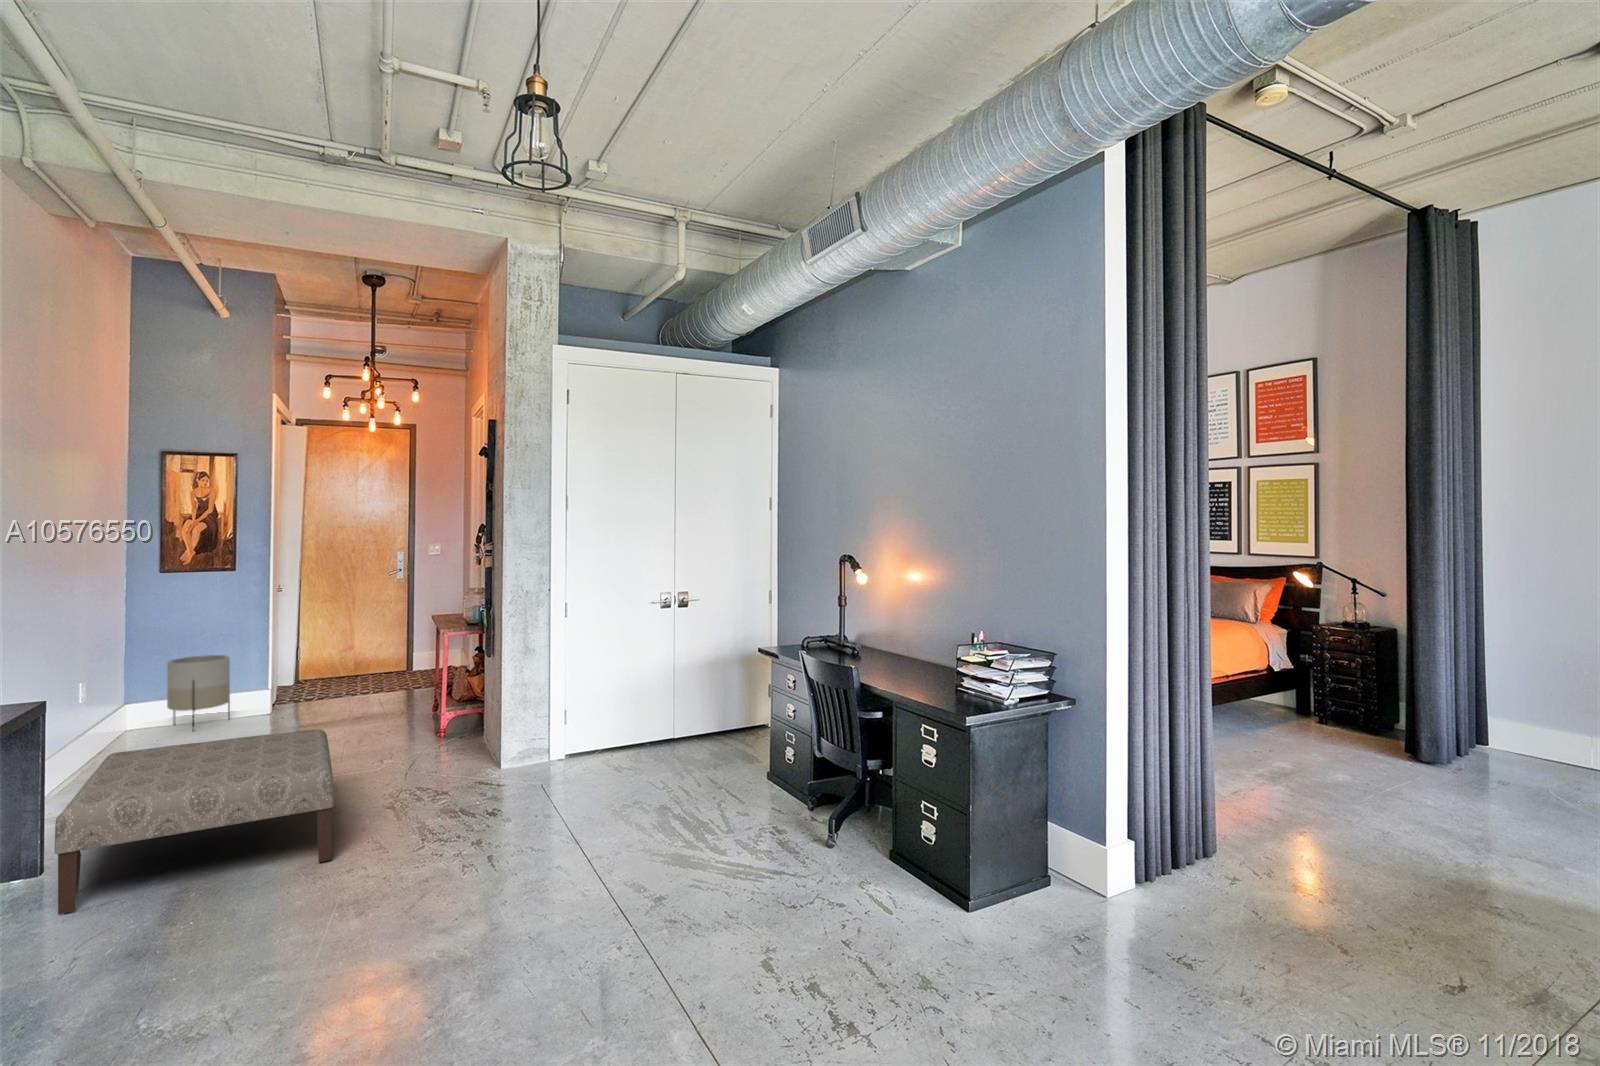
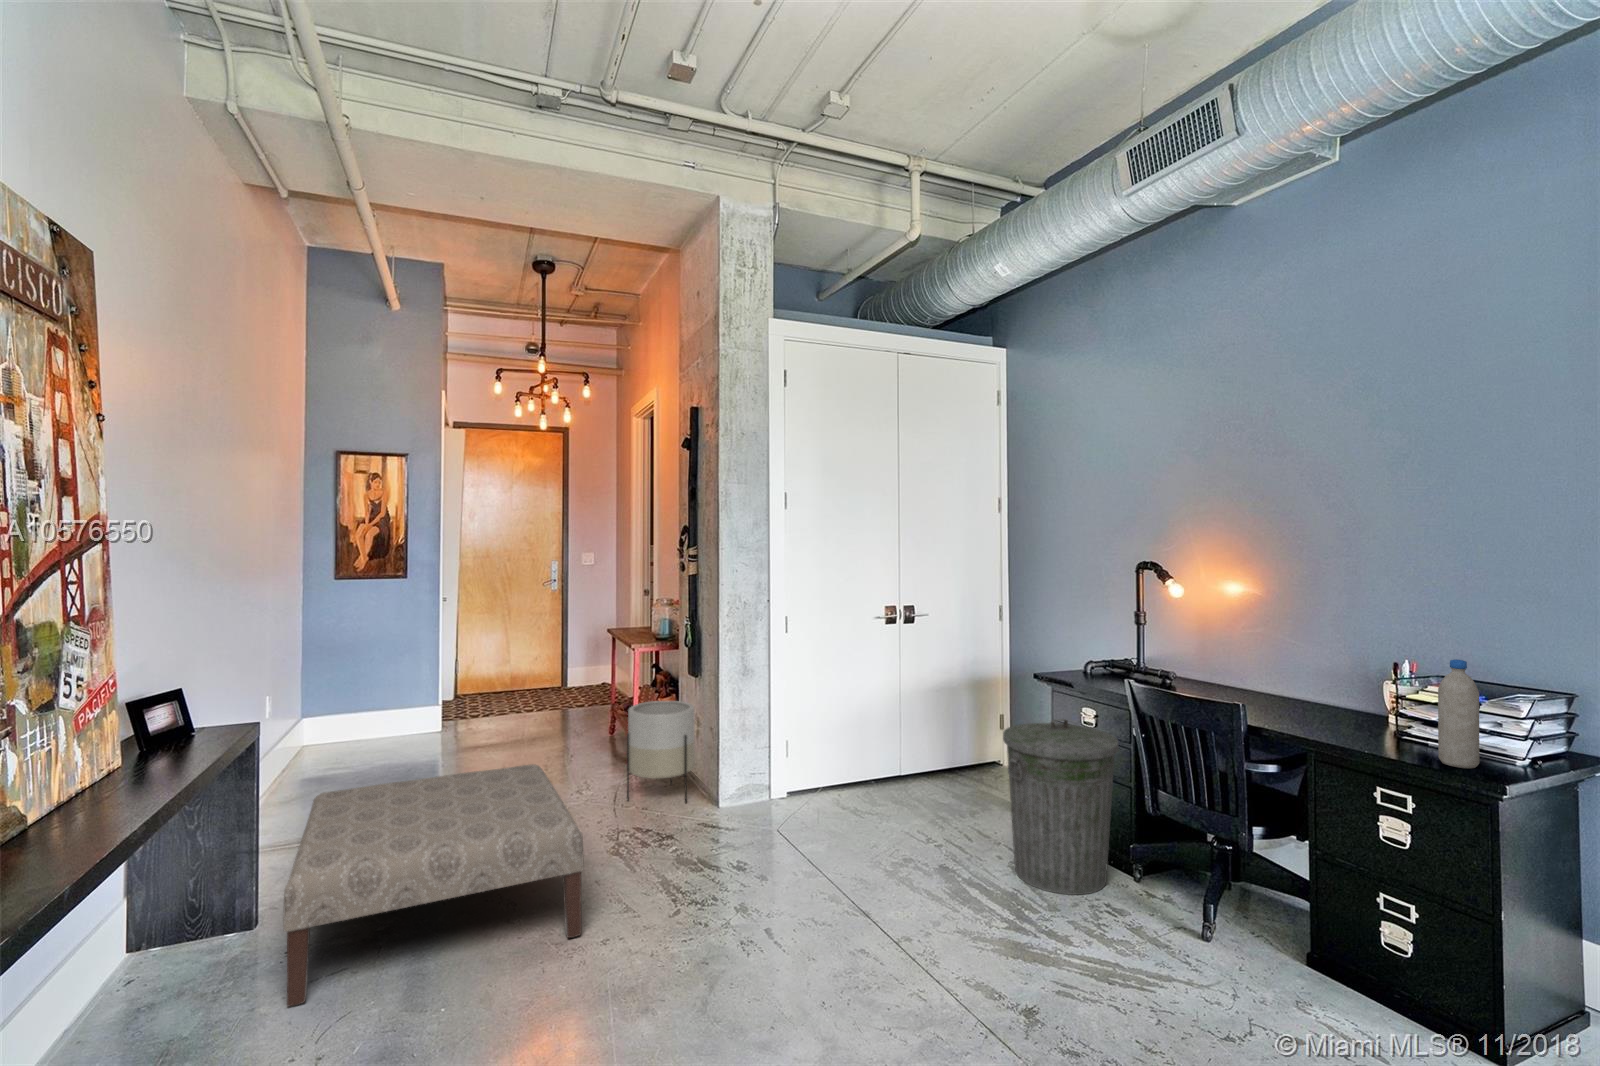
water bottle: none [954,630,977,707] -> present [1438,659,1479,768]
planter: present [167,655,230,724] -> present [627,701,695,802]
trash can: none [713,684,800,821] -> present [1003,719,1118,895]

